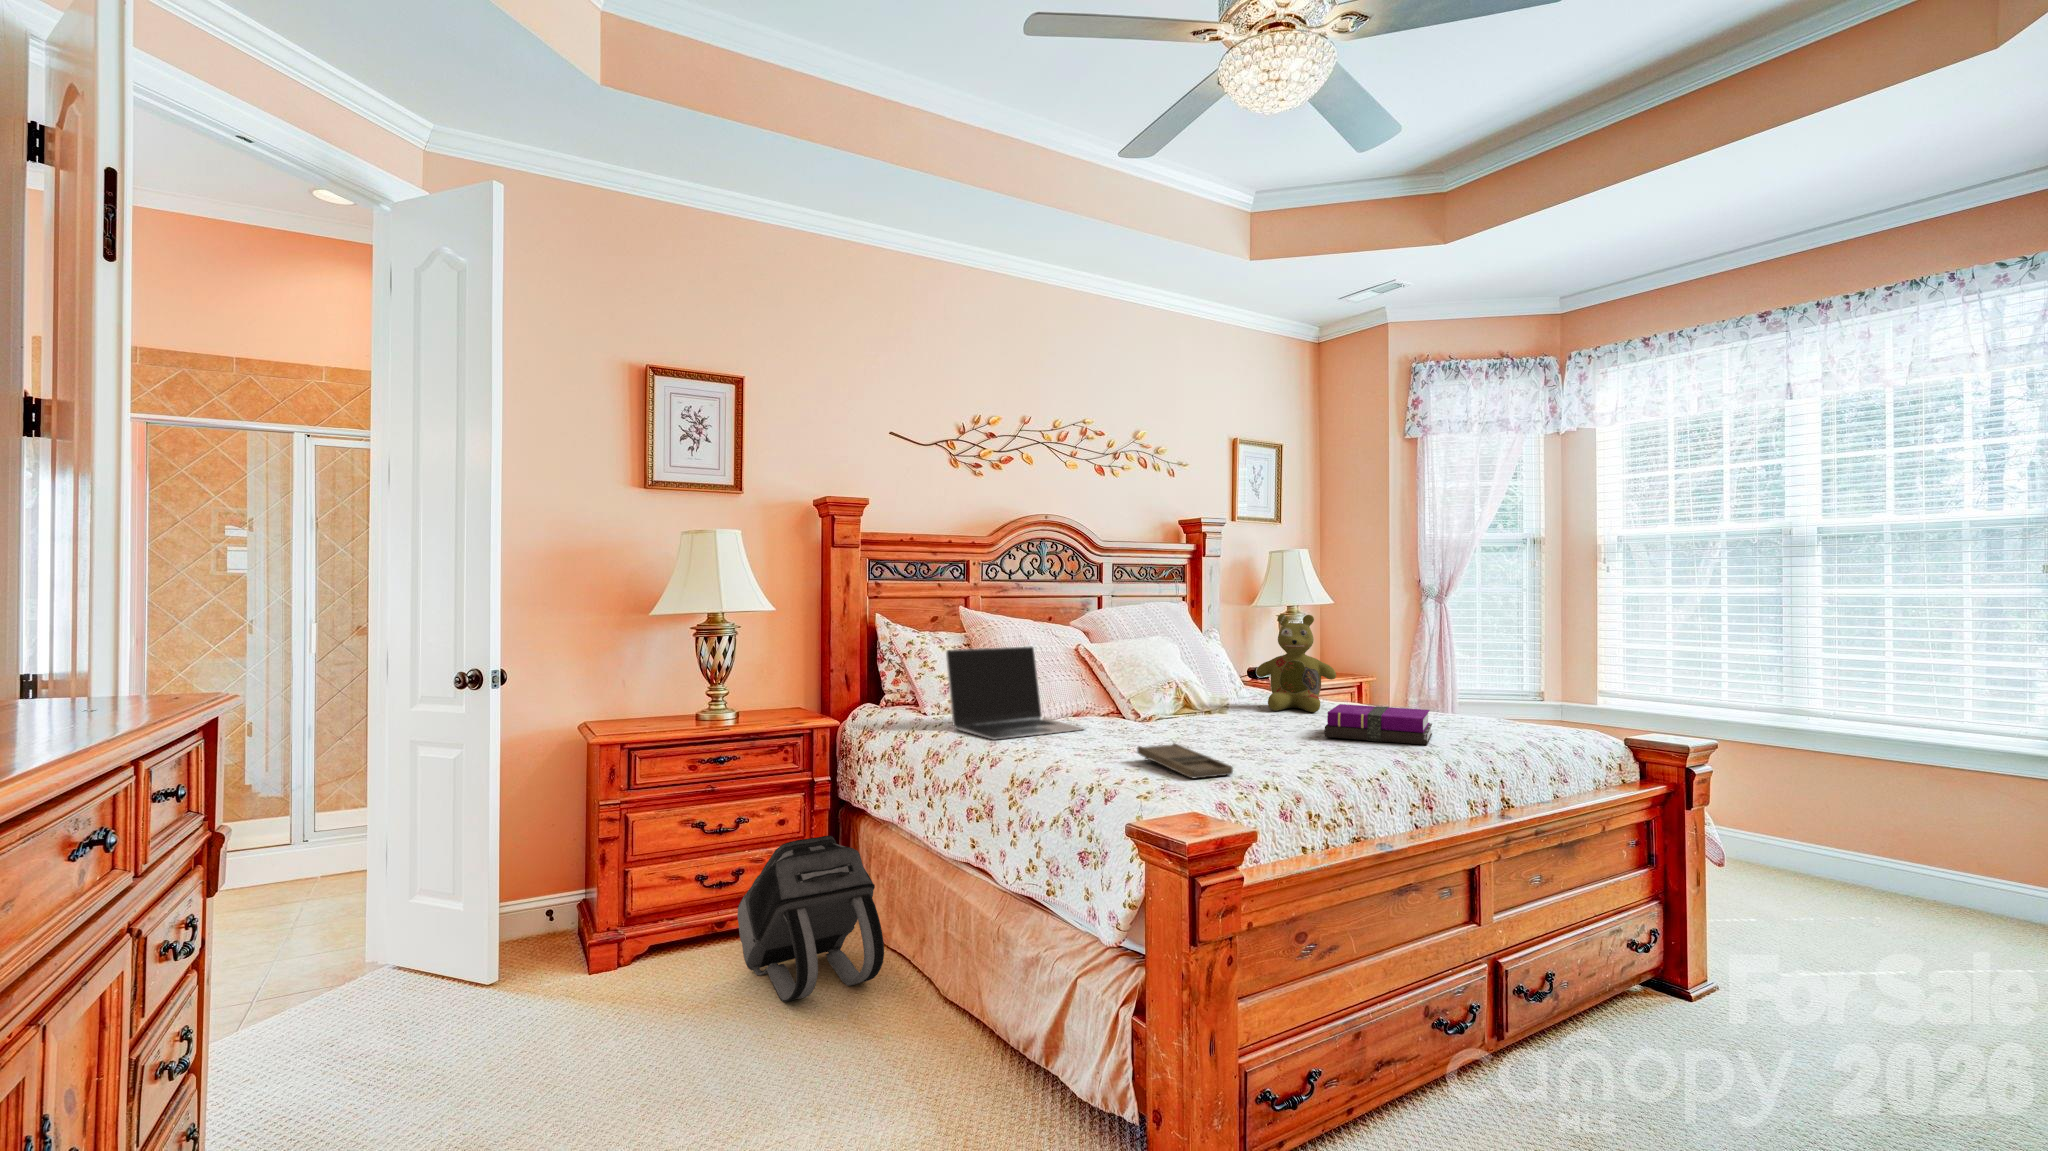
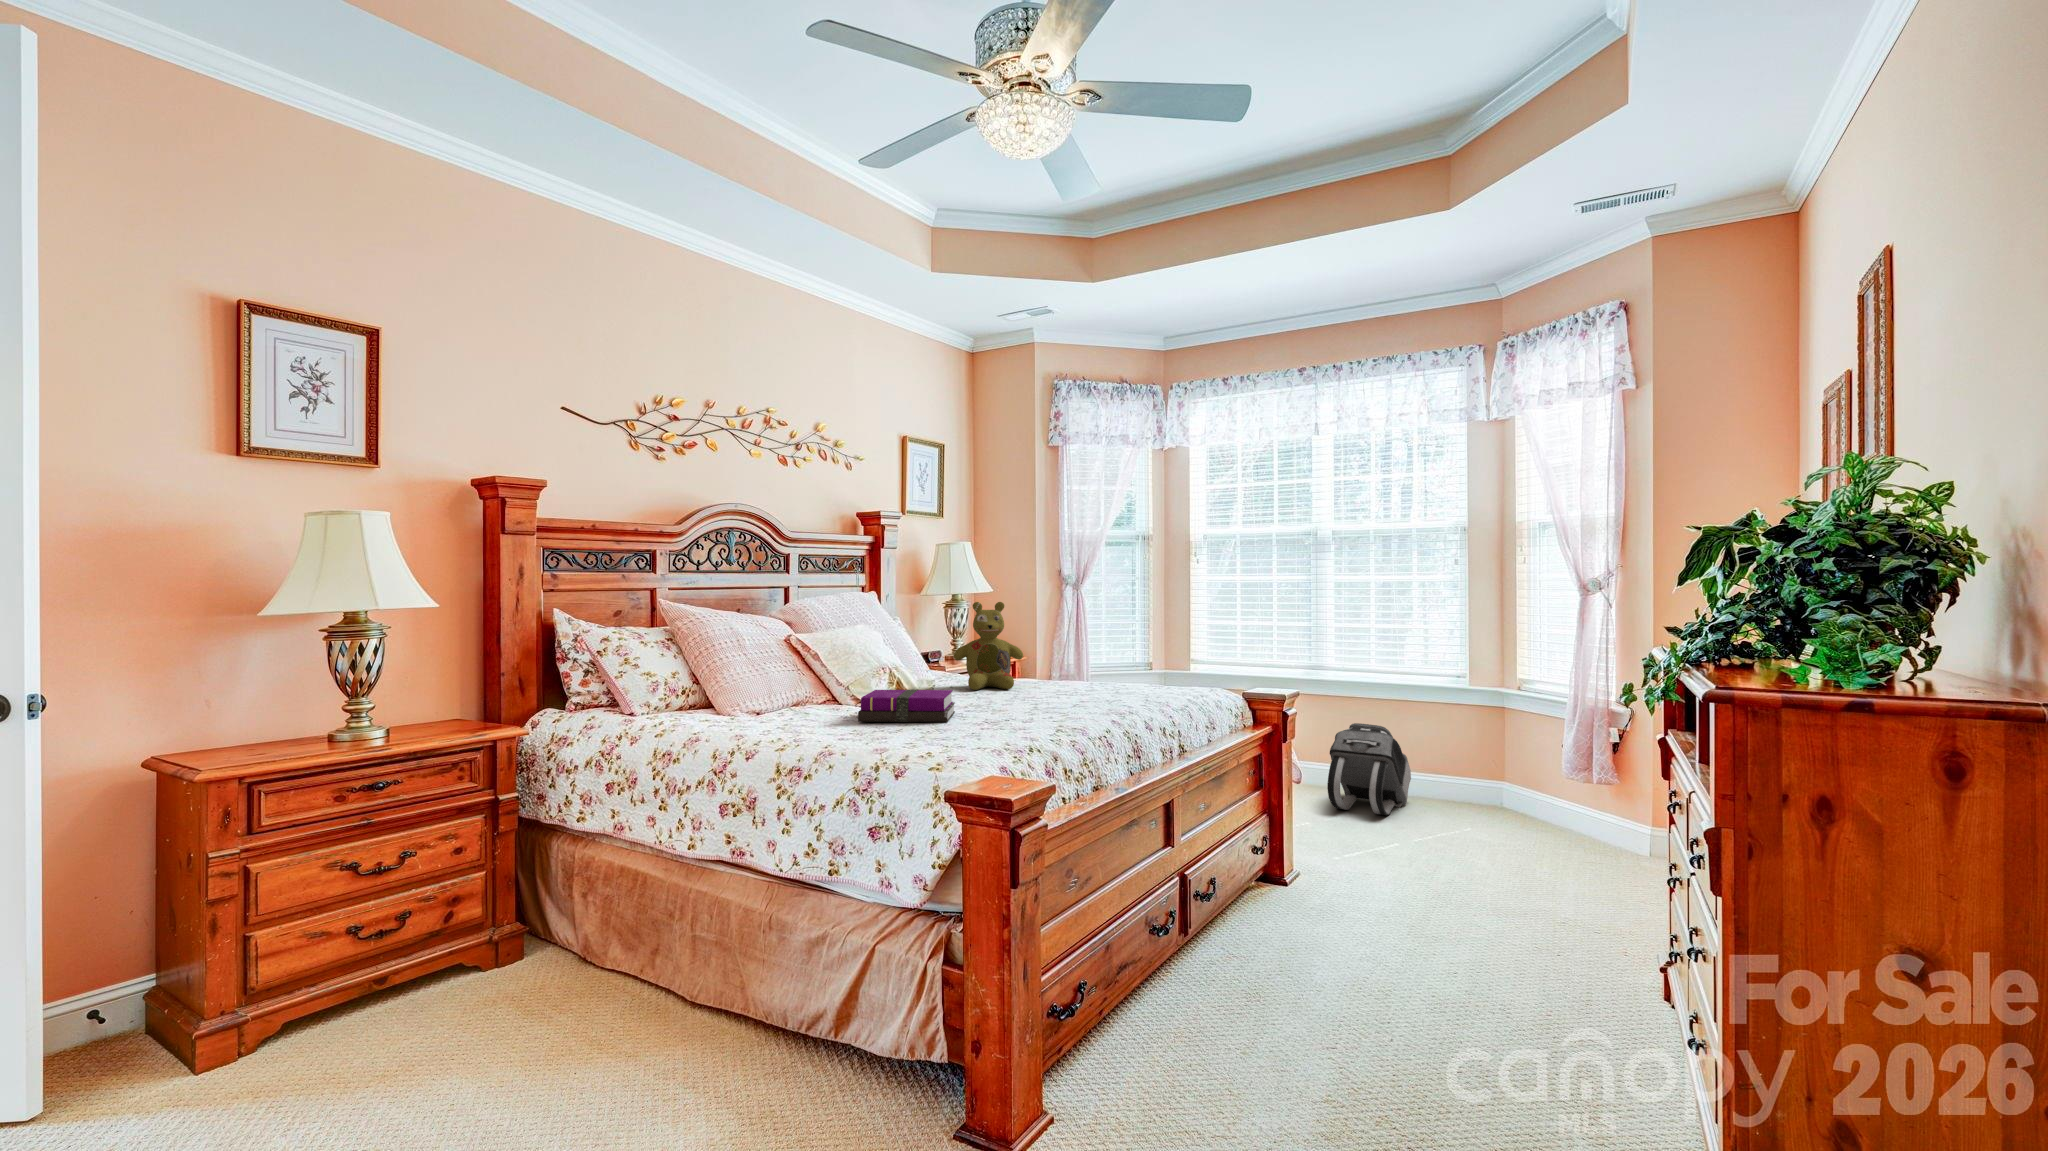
laptop: present [946,646,1084,740] -> none [666,638,818,734]
notebook: present [1325,704,1432,745] -> present [858,690,955,722]
tray: present [1137,743,1233,779] -> none [899,721,995,749]
backpack: present [737,836,884,1002] -> present [1327,723,1411,815]

